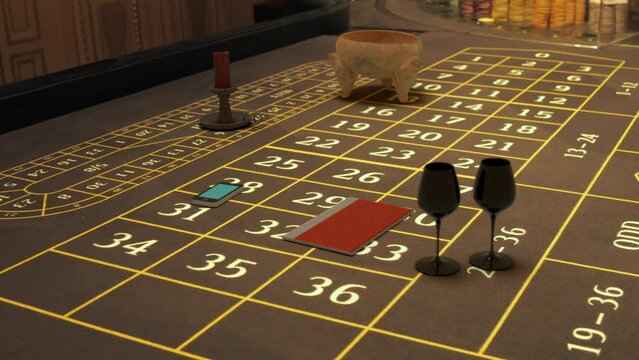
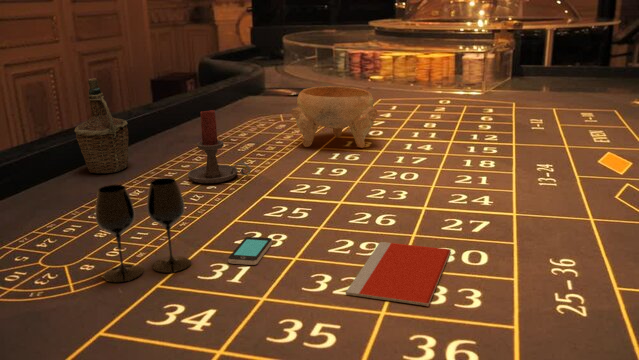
bottle: none [93,12,148,113] -> present [74,78,128,173]
wine glass: present [415,158,517,275] -> present [95,178,191,282]

